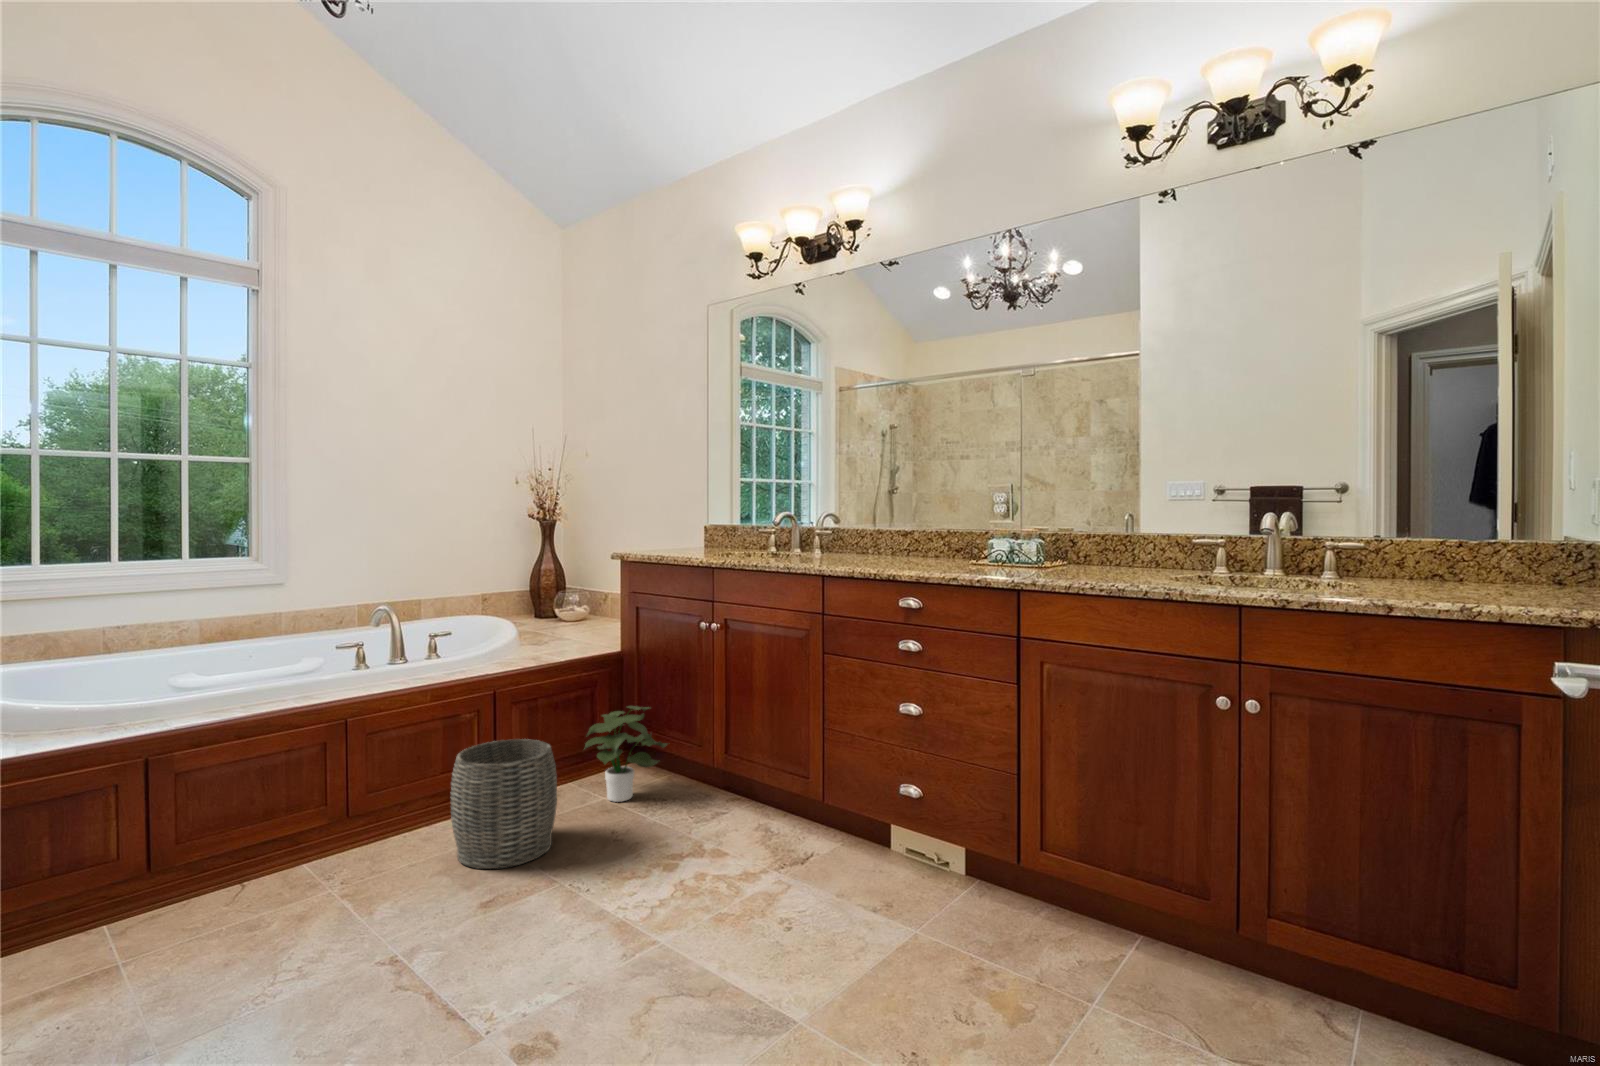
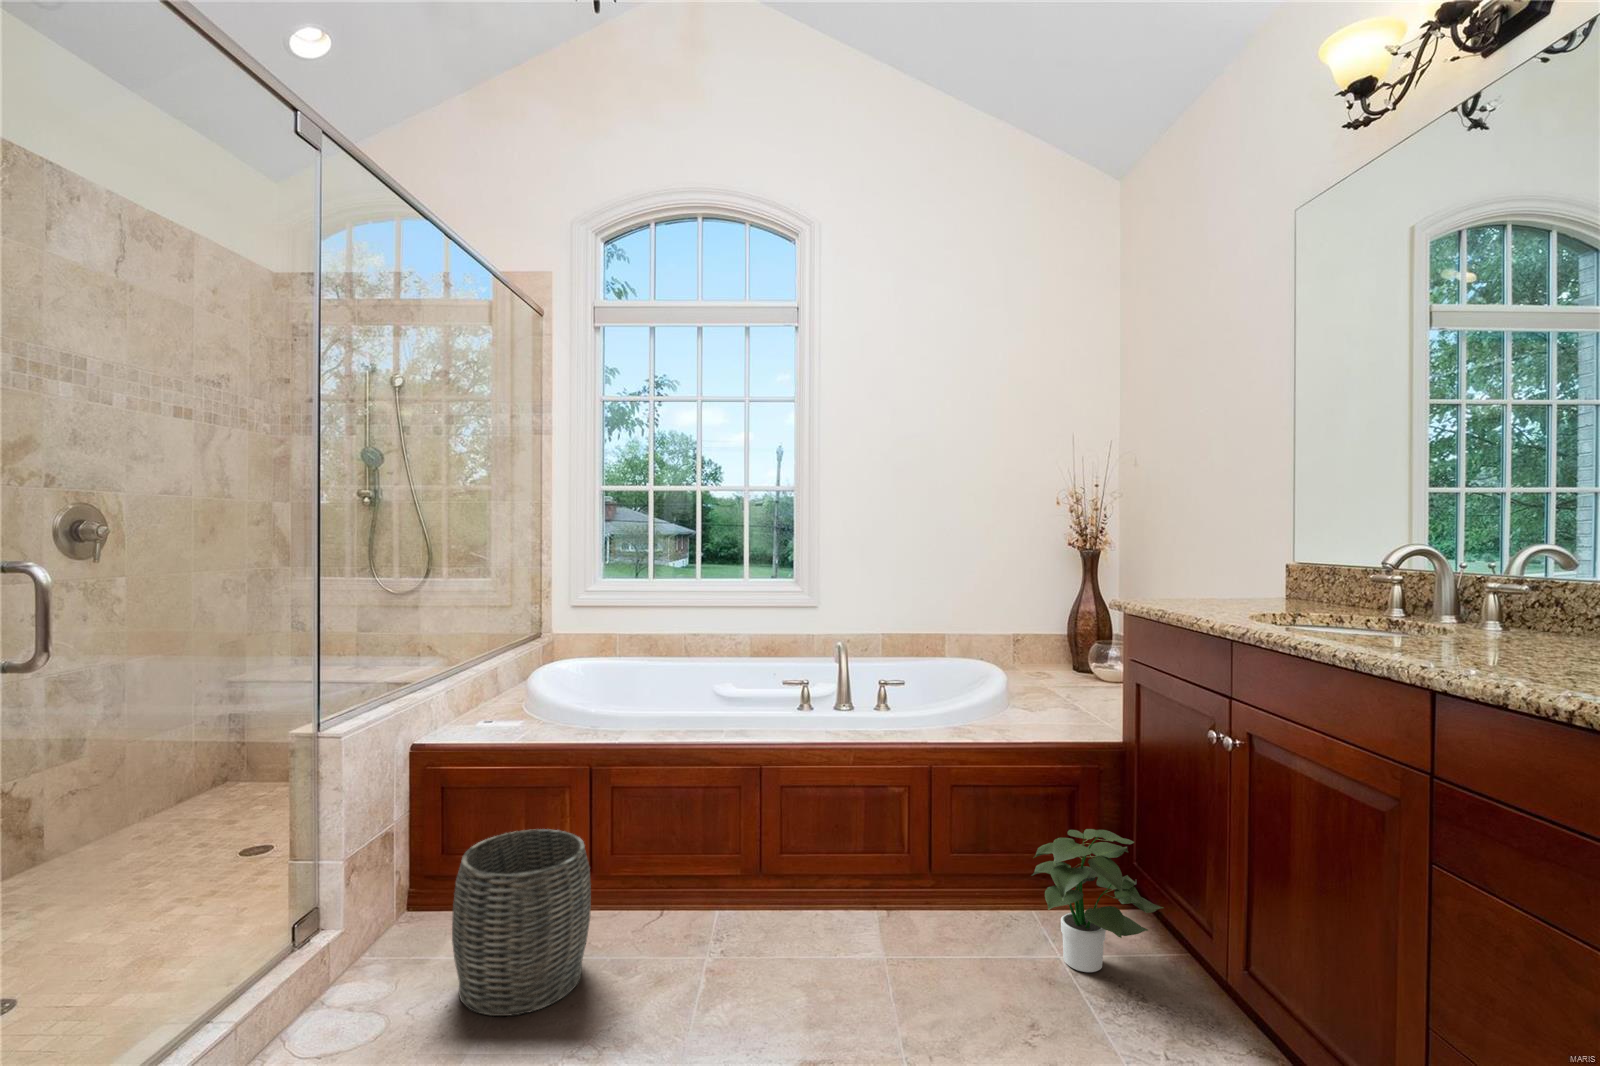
woven basket: present [451,739,557,869] -> present [452,829,591,1016]

